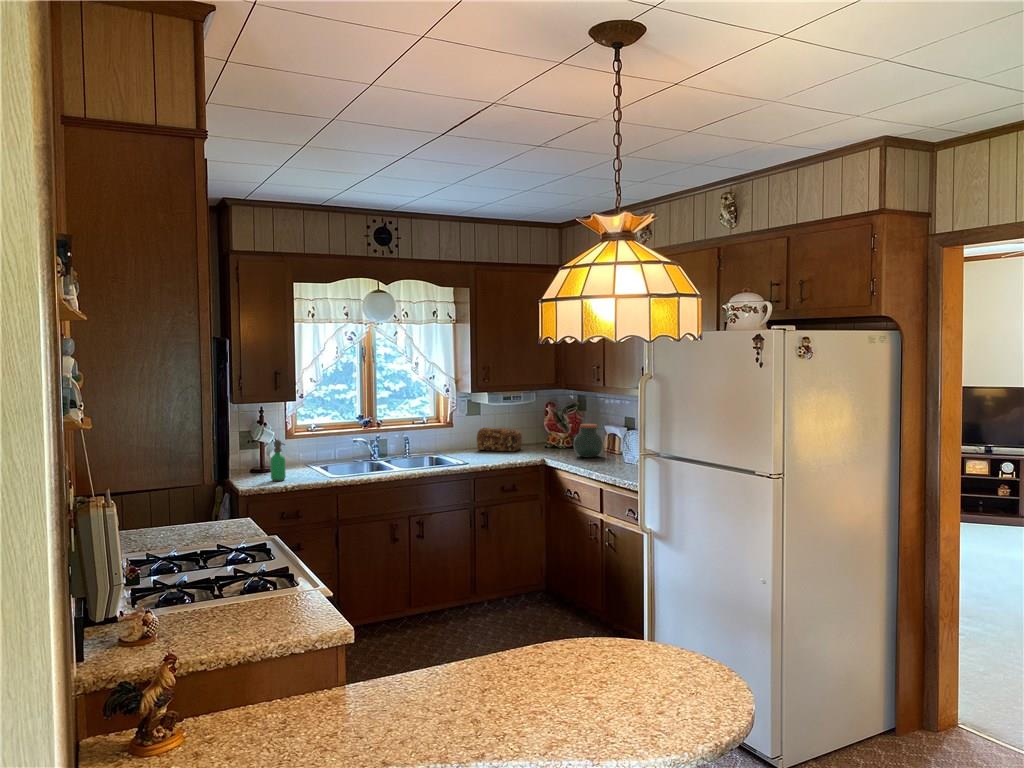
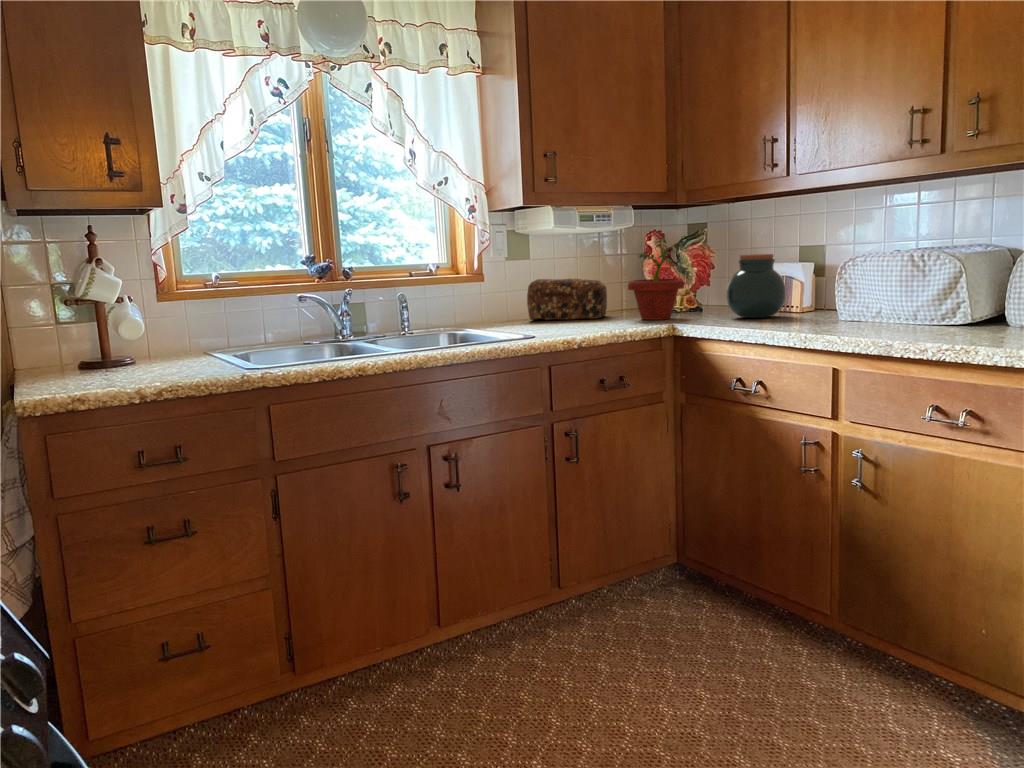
potted plant: none [527,407,558,455] -> present [628,230,688,320]
soap dispenser: present [270,439,286,481] -> none [106,286,146,381]

